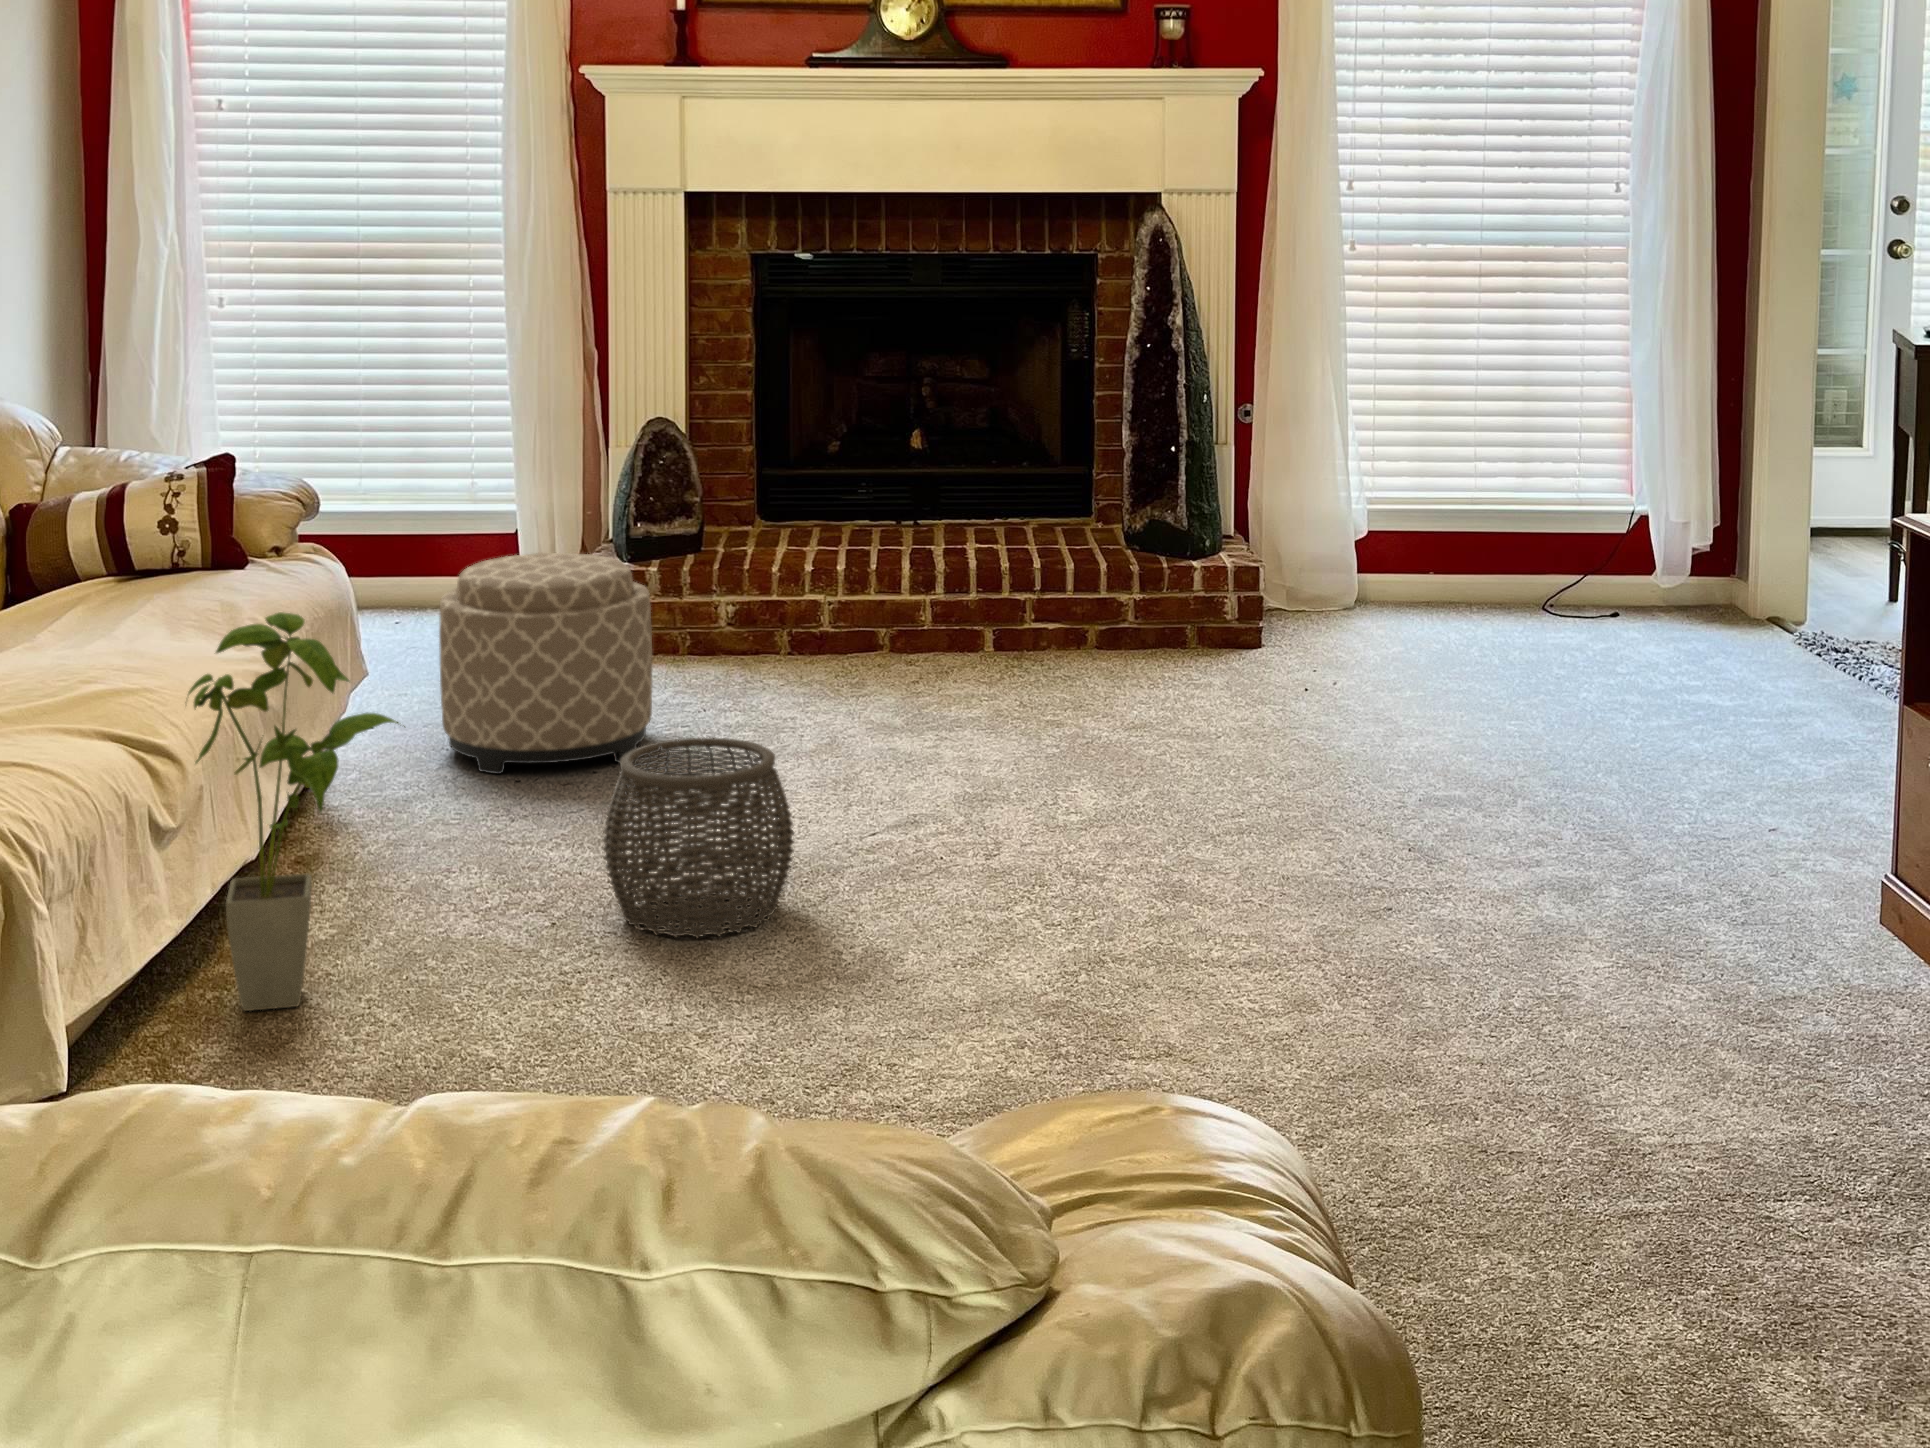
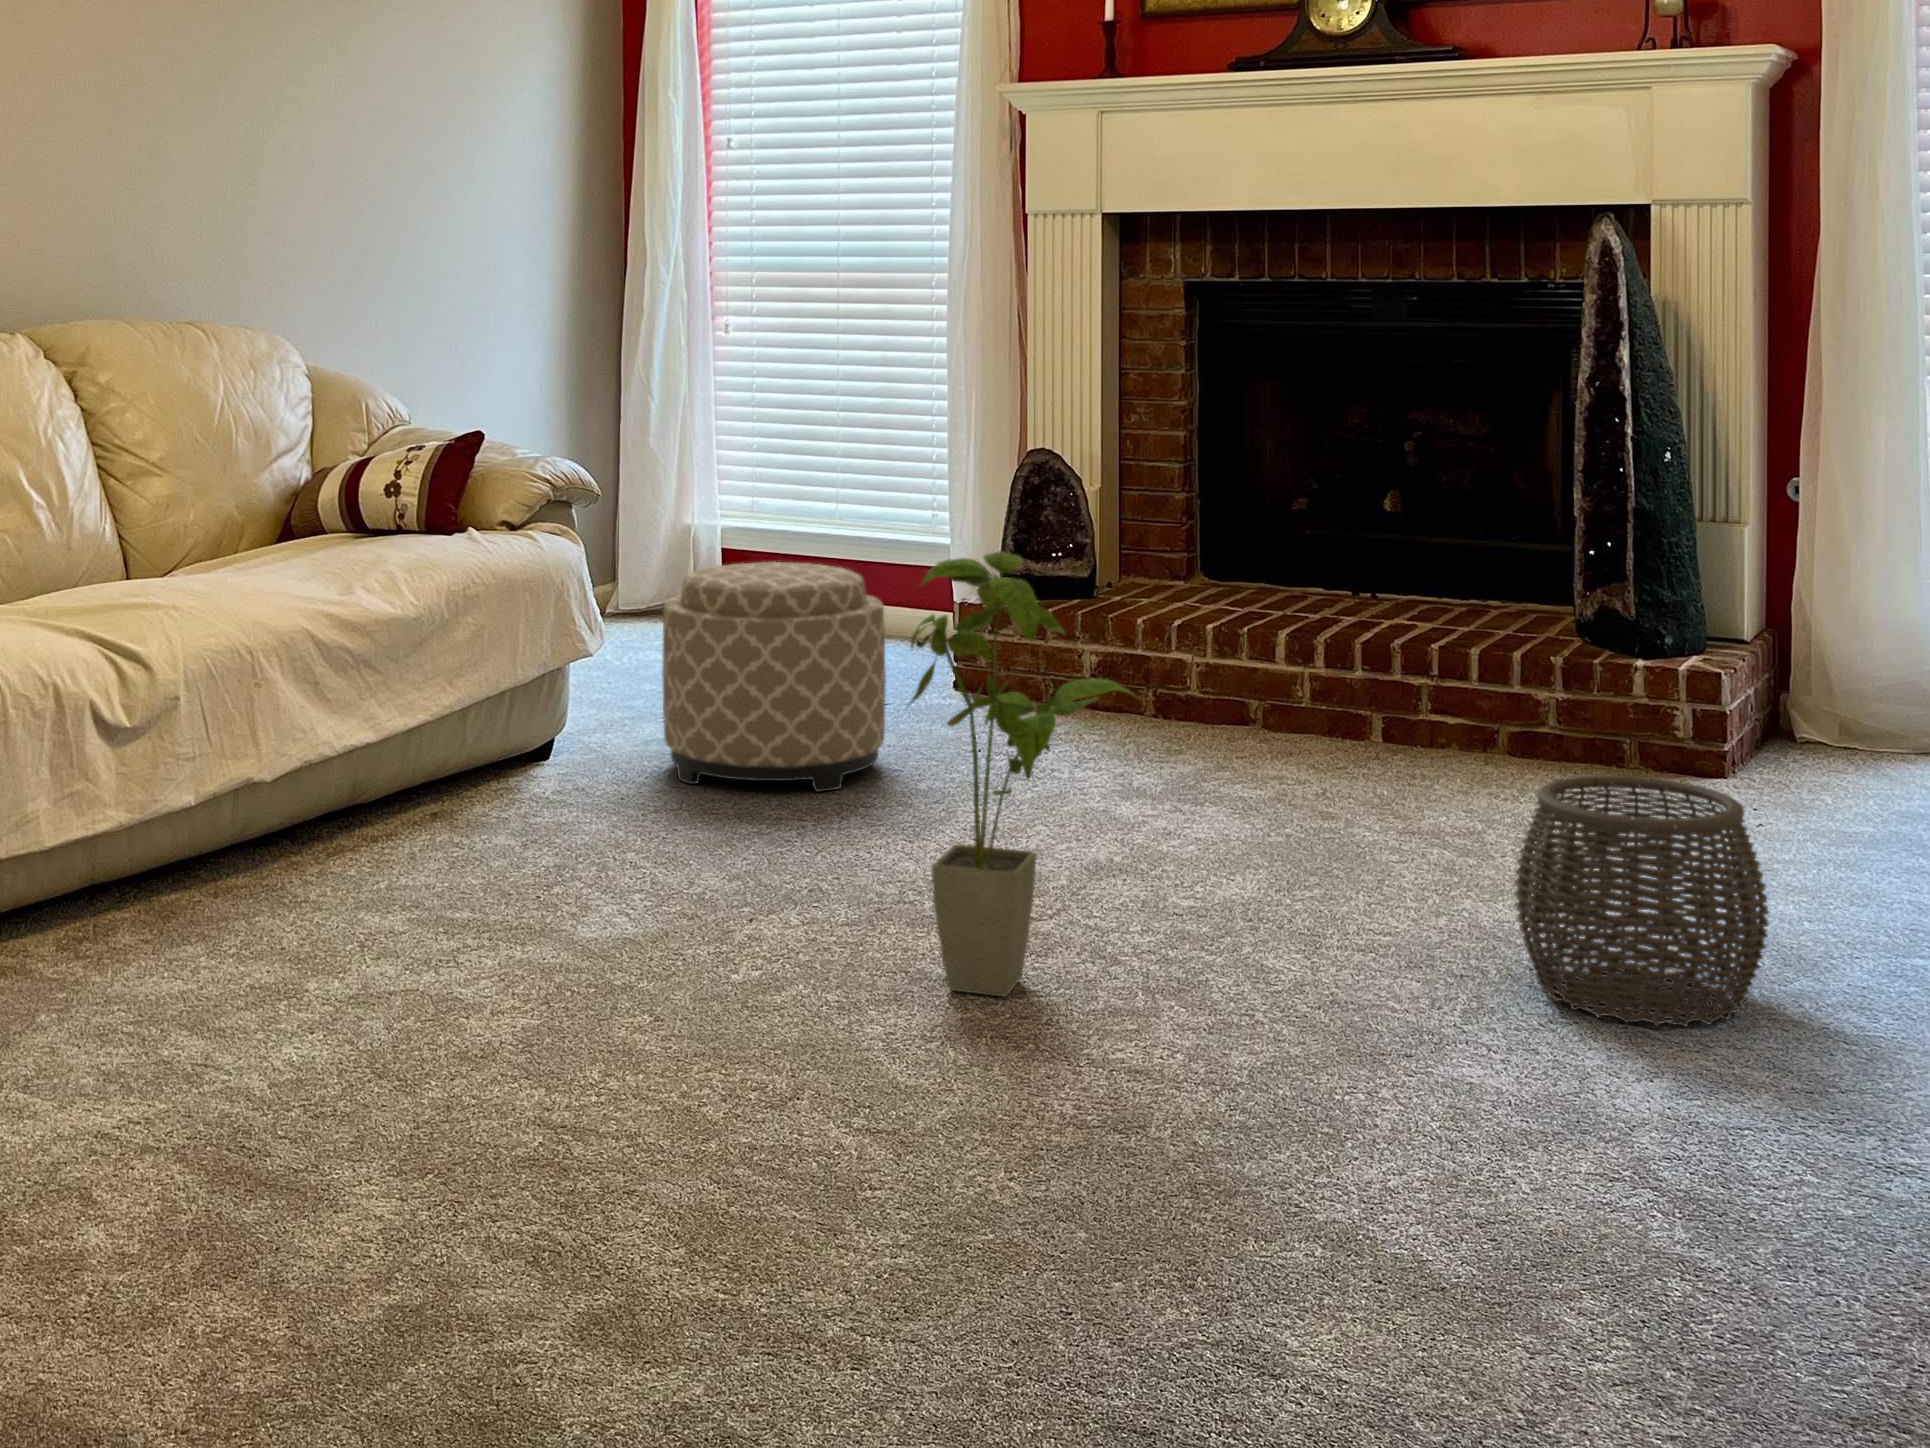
house plant: present [188,612,405,1011] -> present [910,551,1137,996]
woven basket: present [603,737,794,938] -> present [1514,776,1769,1027]

